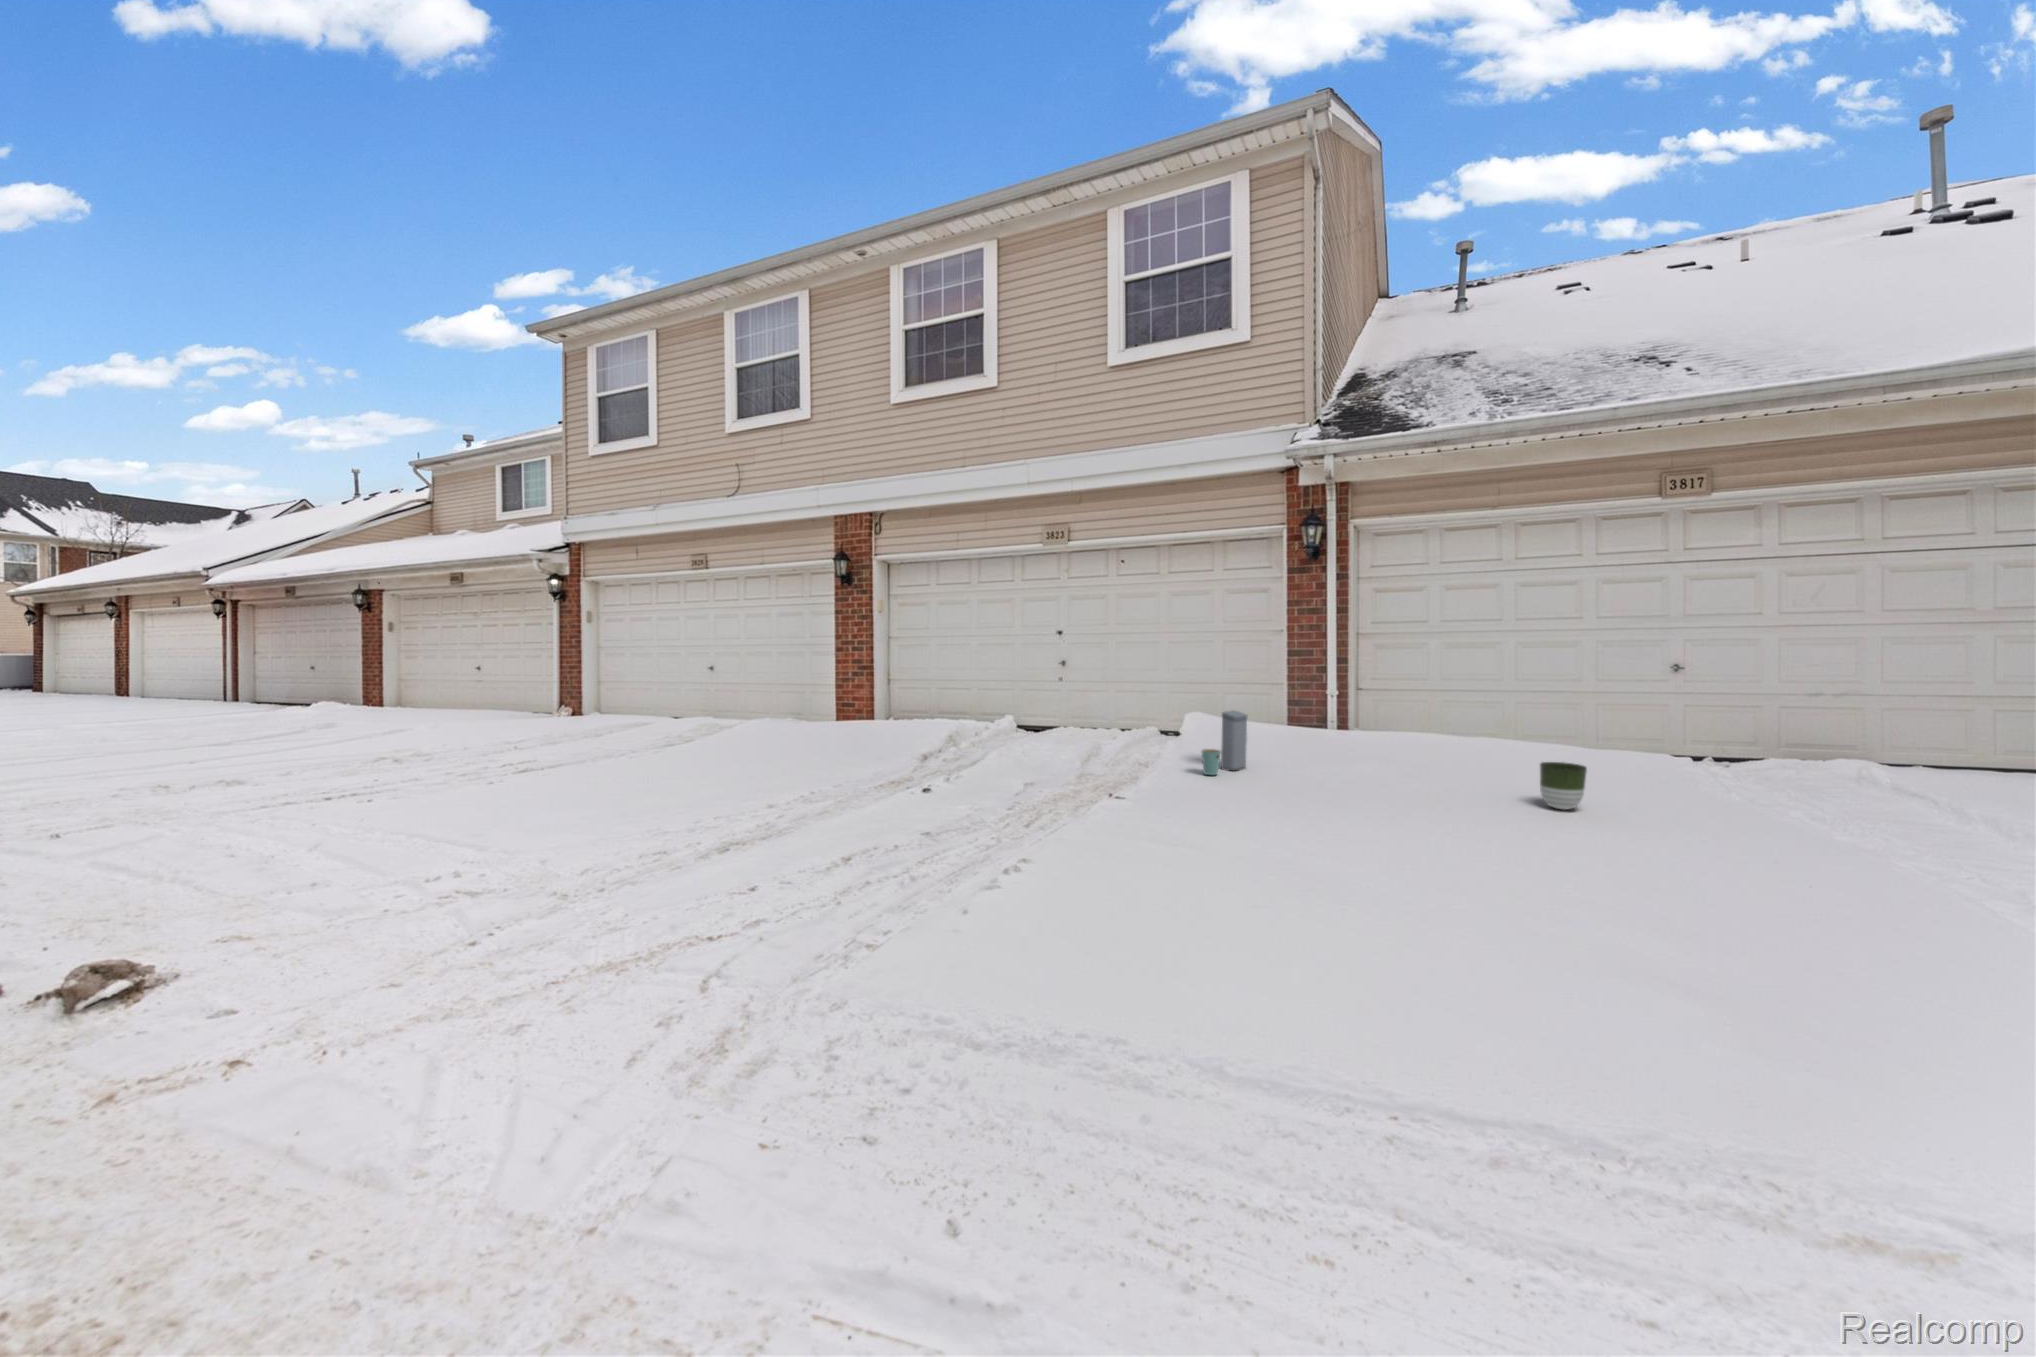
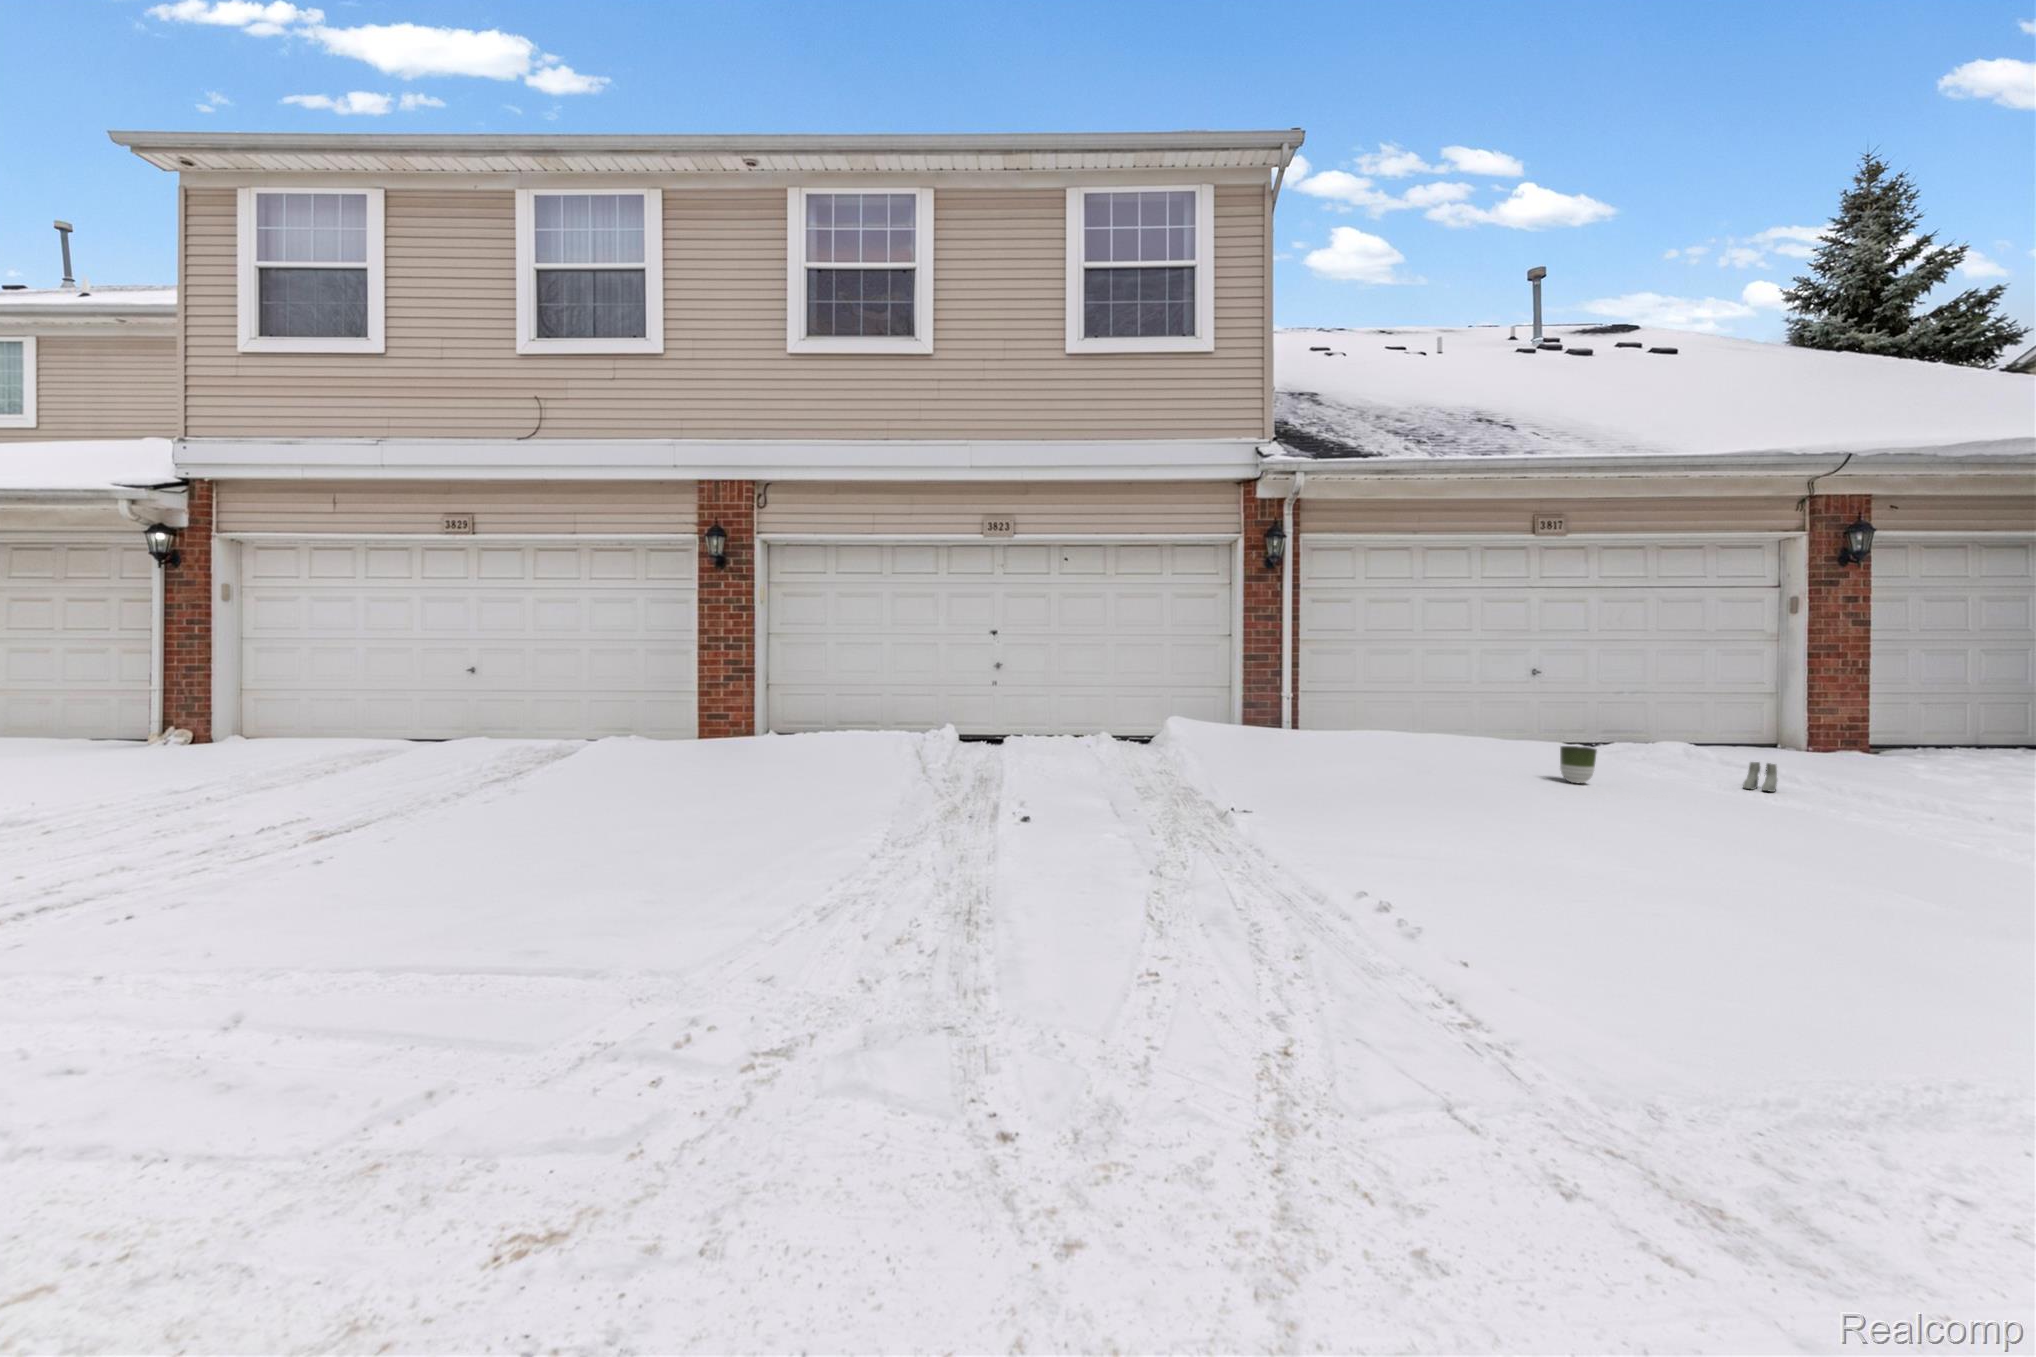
trash can: present [1202,710,1248,775] -> none [1295,709,1319,770]
boots: none [1877,795,1943,840] -> present [1743,762,1777,792]

